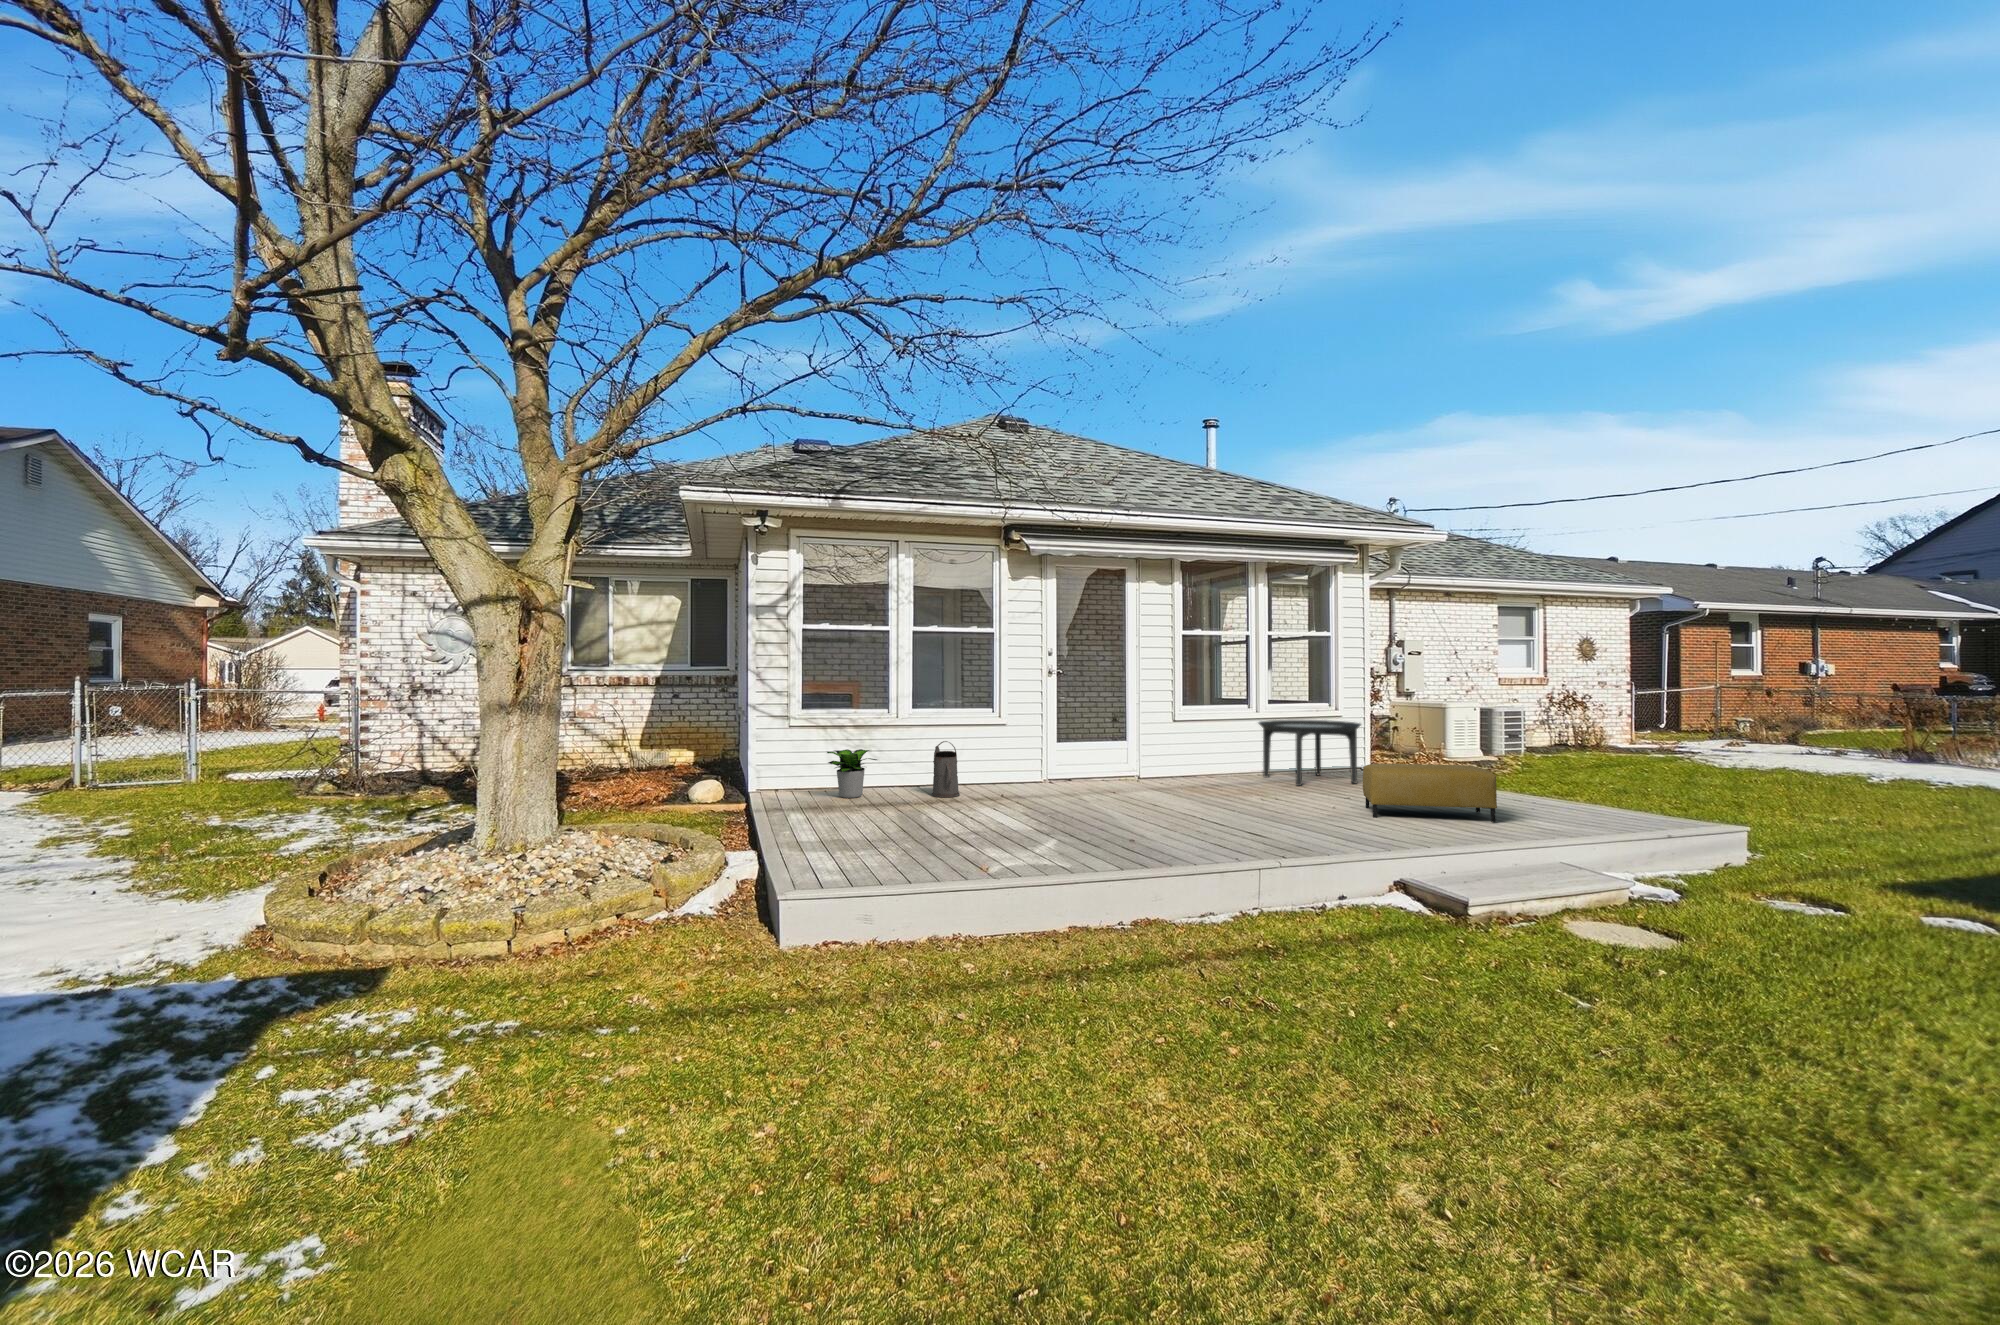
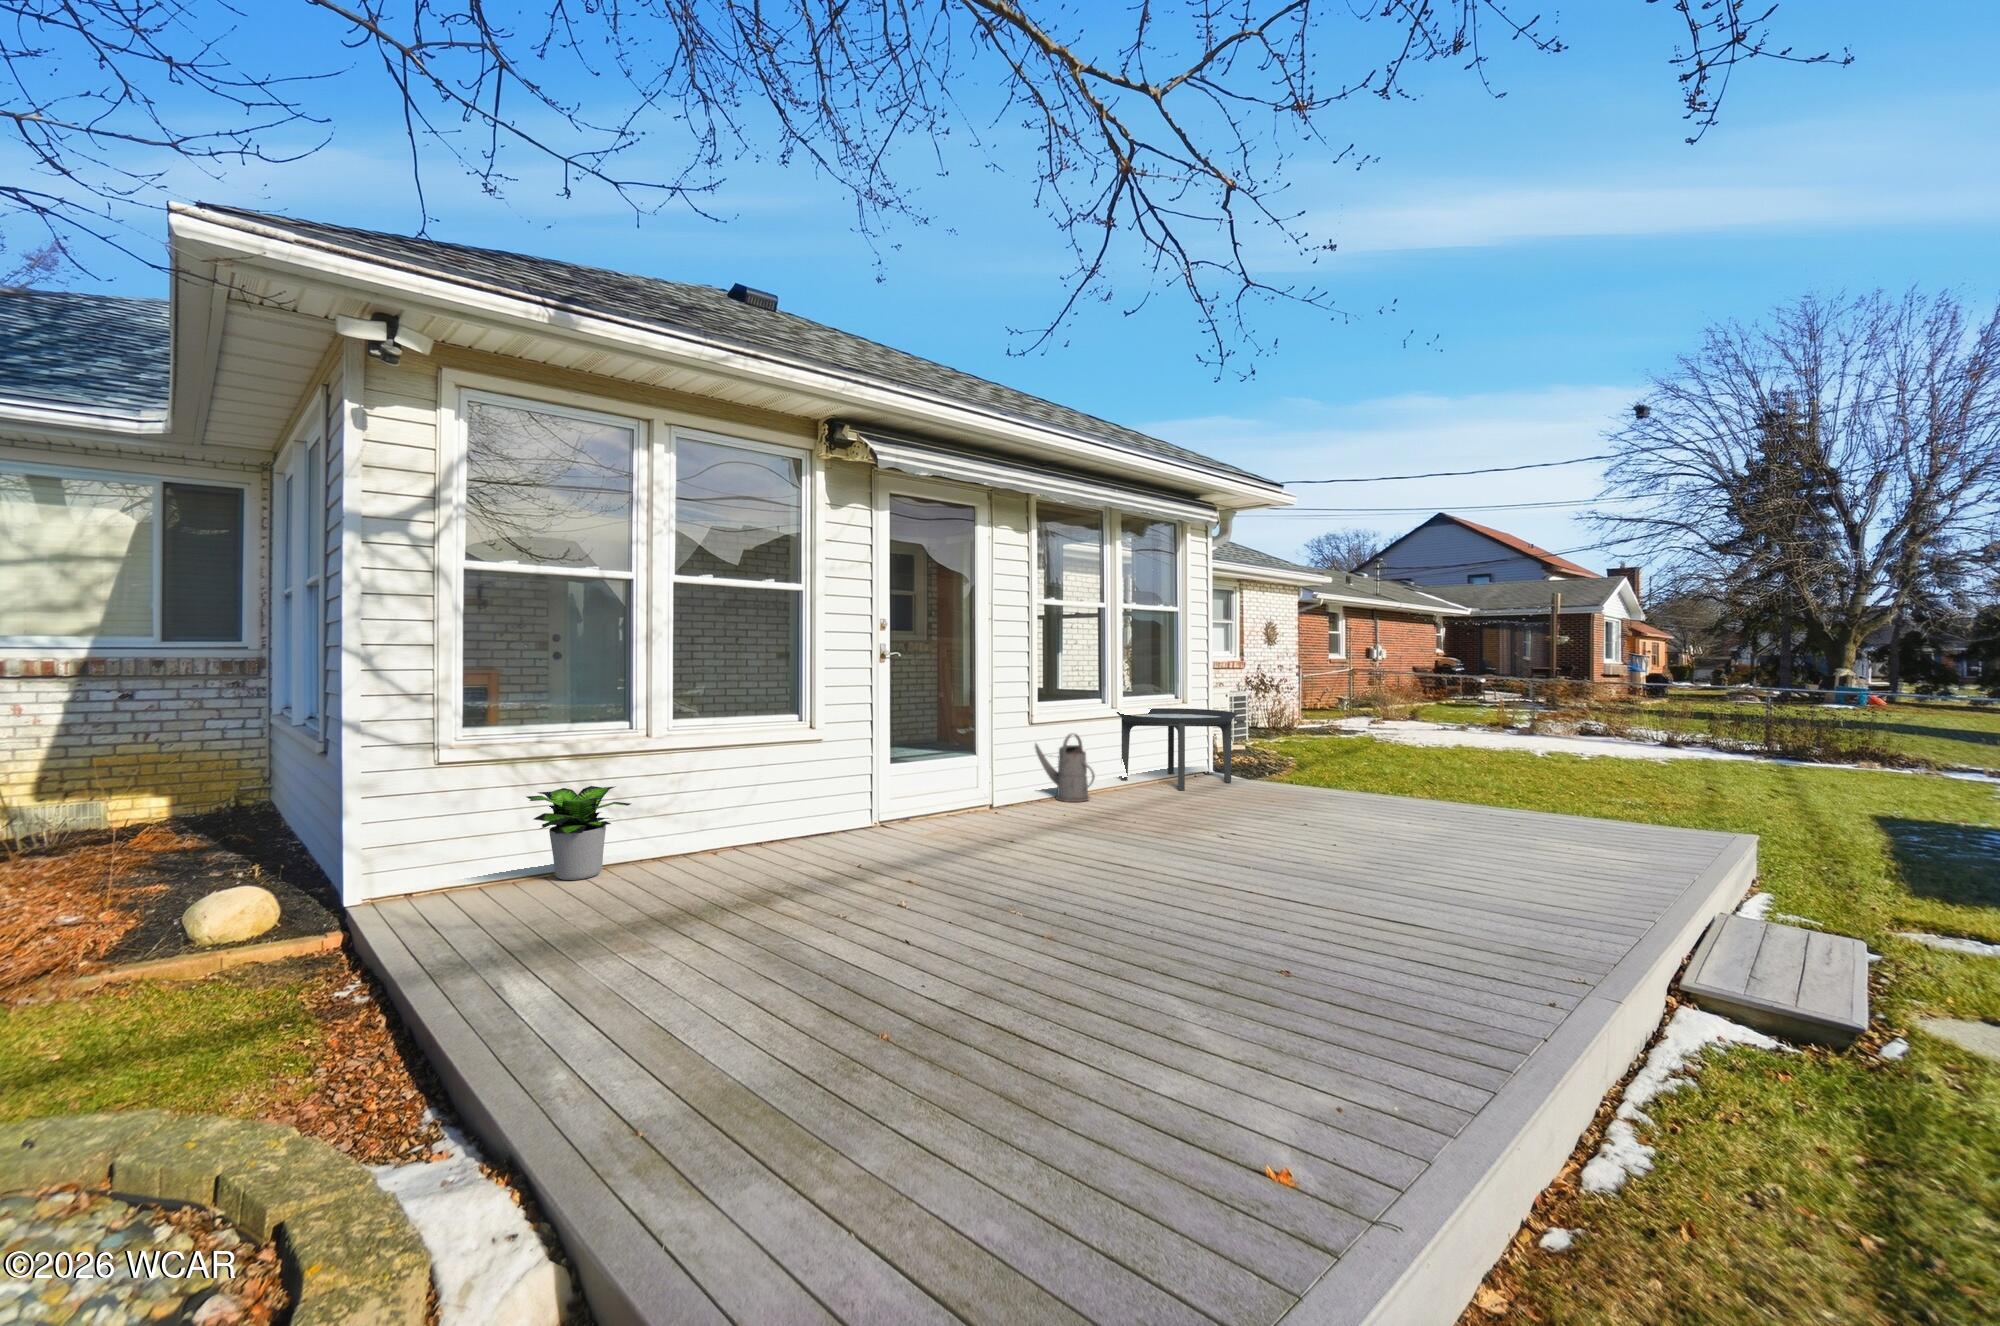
watering can: present [932,741,960,797] -> present [1035,734,1095,802]
ottoman: present [1363,764,1497,822] -> none [1311,760,1476,834]

